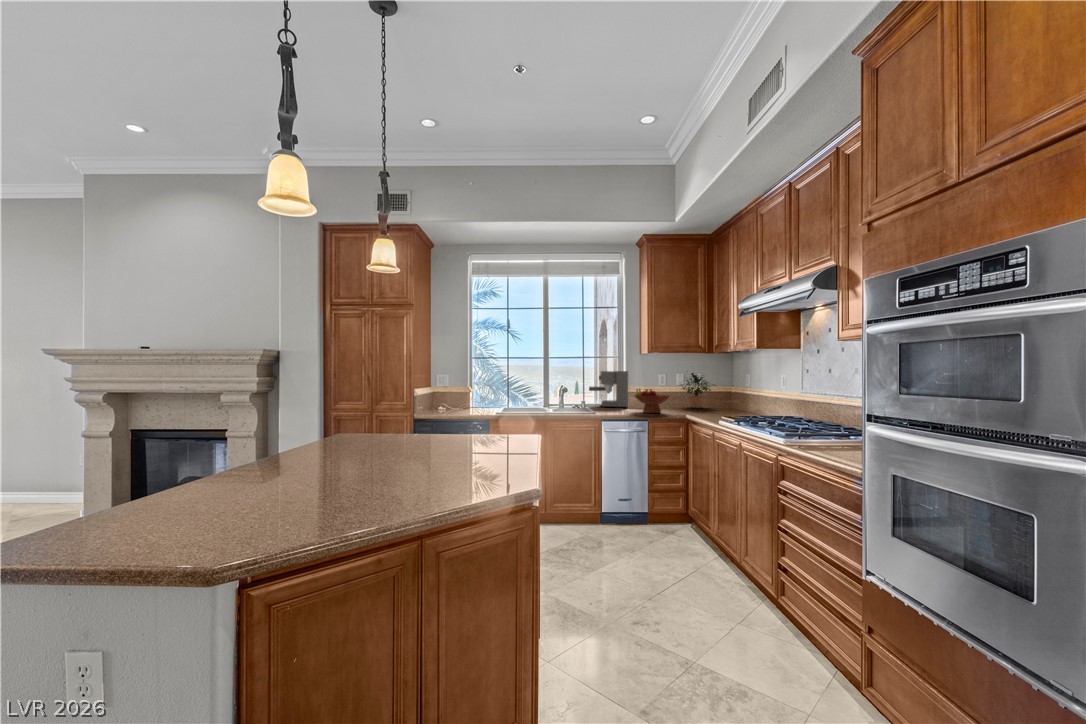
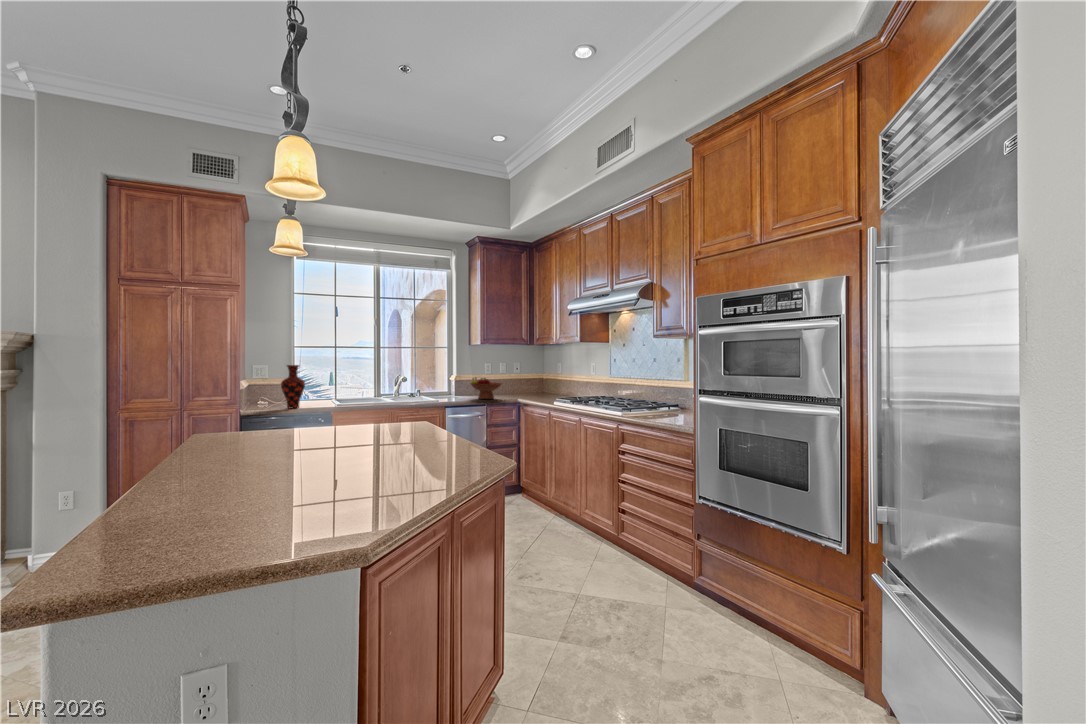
coffee maker: present [589,371,628,407] -> none [422,362,461,396]
vase: none [449,372,470,413] -> present [281,365,305,408]
potted plant: present [681,373,716,408] -> none [501,361,535,393]

